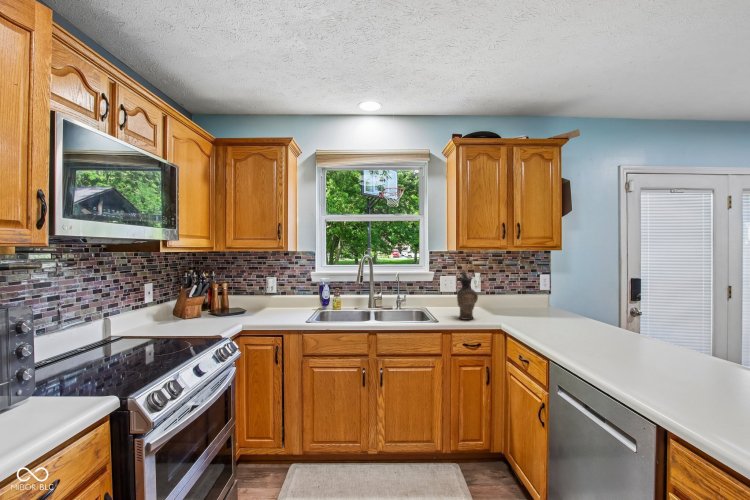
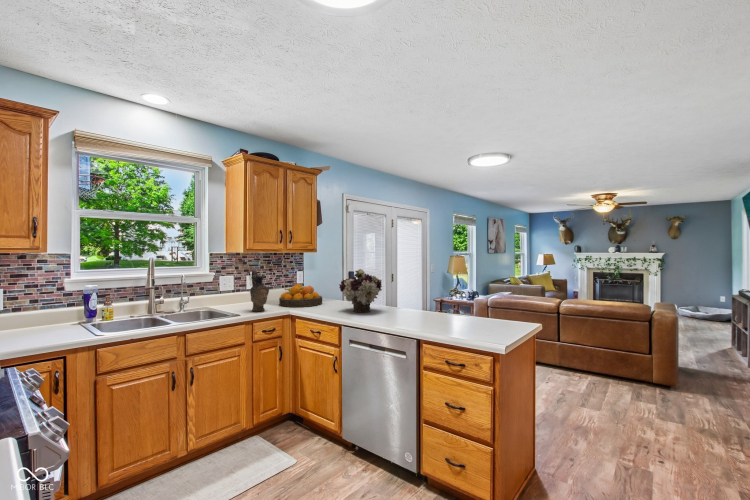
flower arrangement: none [564,276,640,346] -> present [339,269,382,312]
fruit bowl: none [500,291,559,322] -> present [279,284,322,307]

